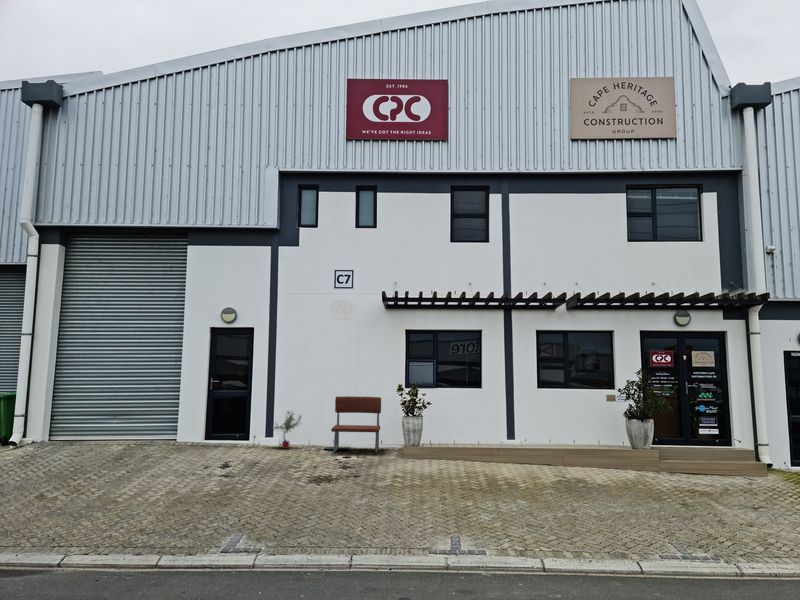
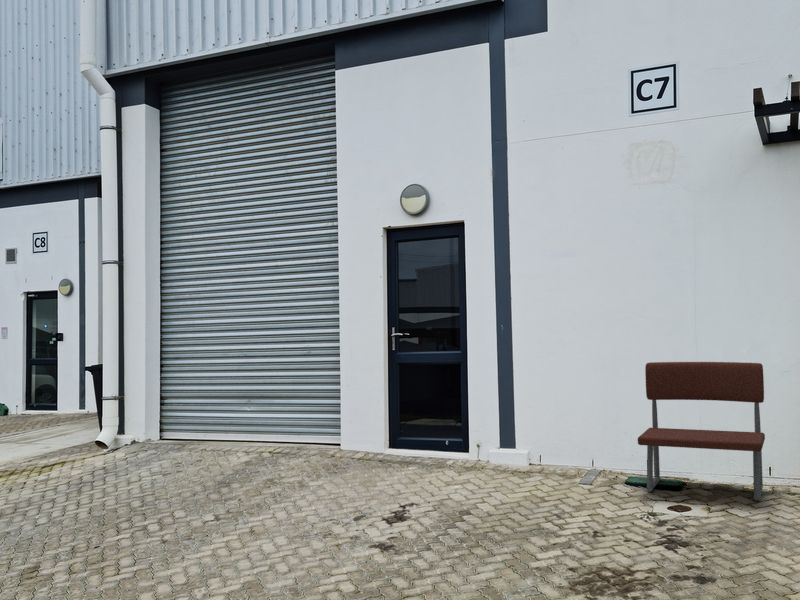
potted tree: present [271,412,301,449] -> none [505,392,571,476]

